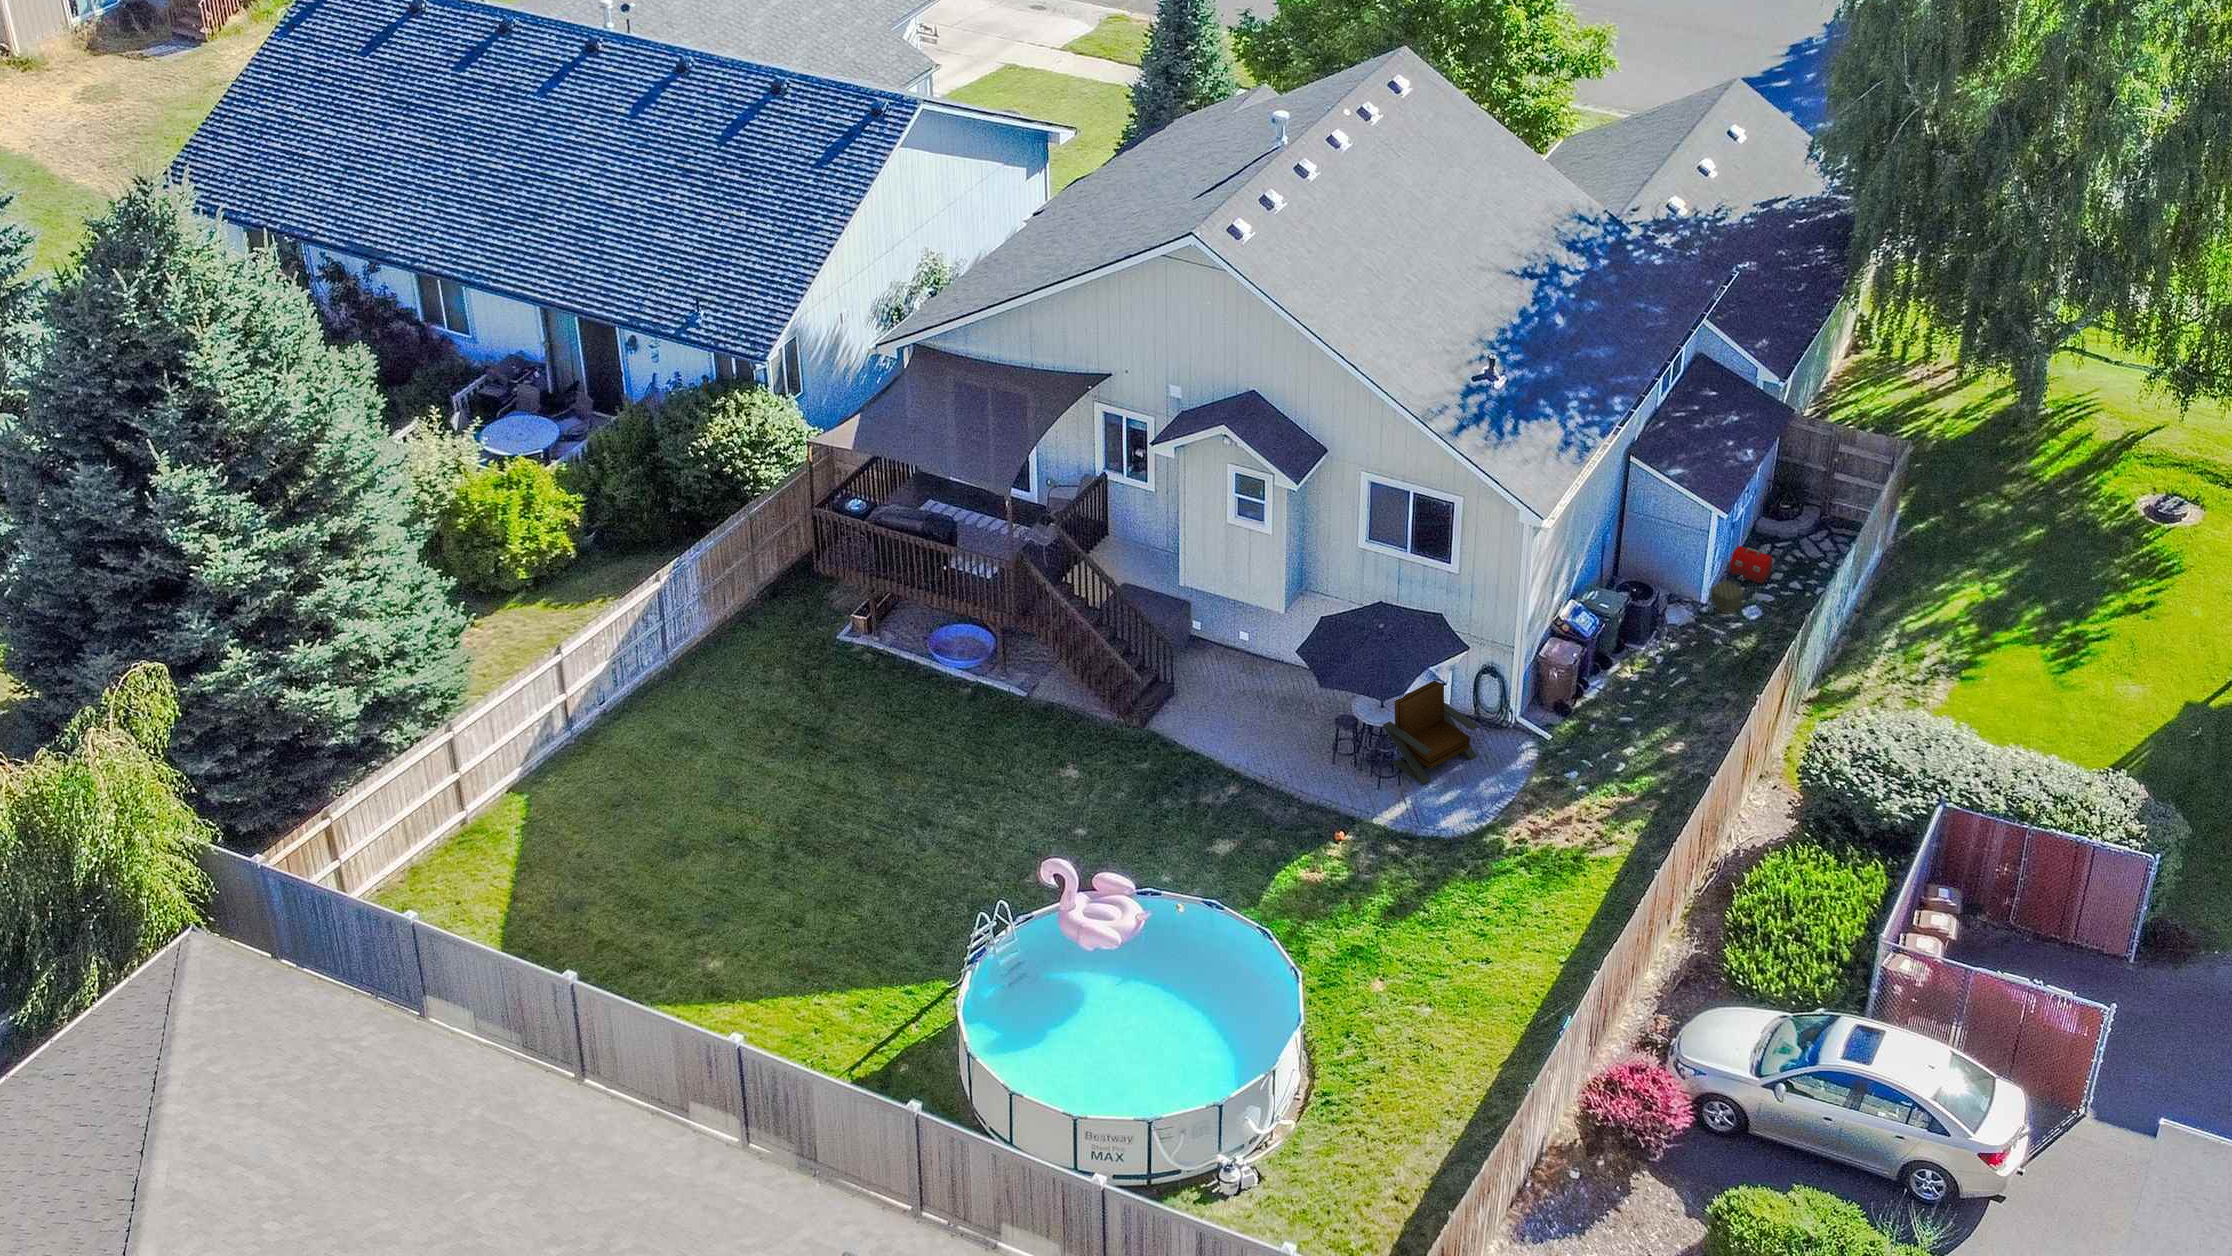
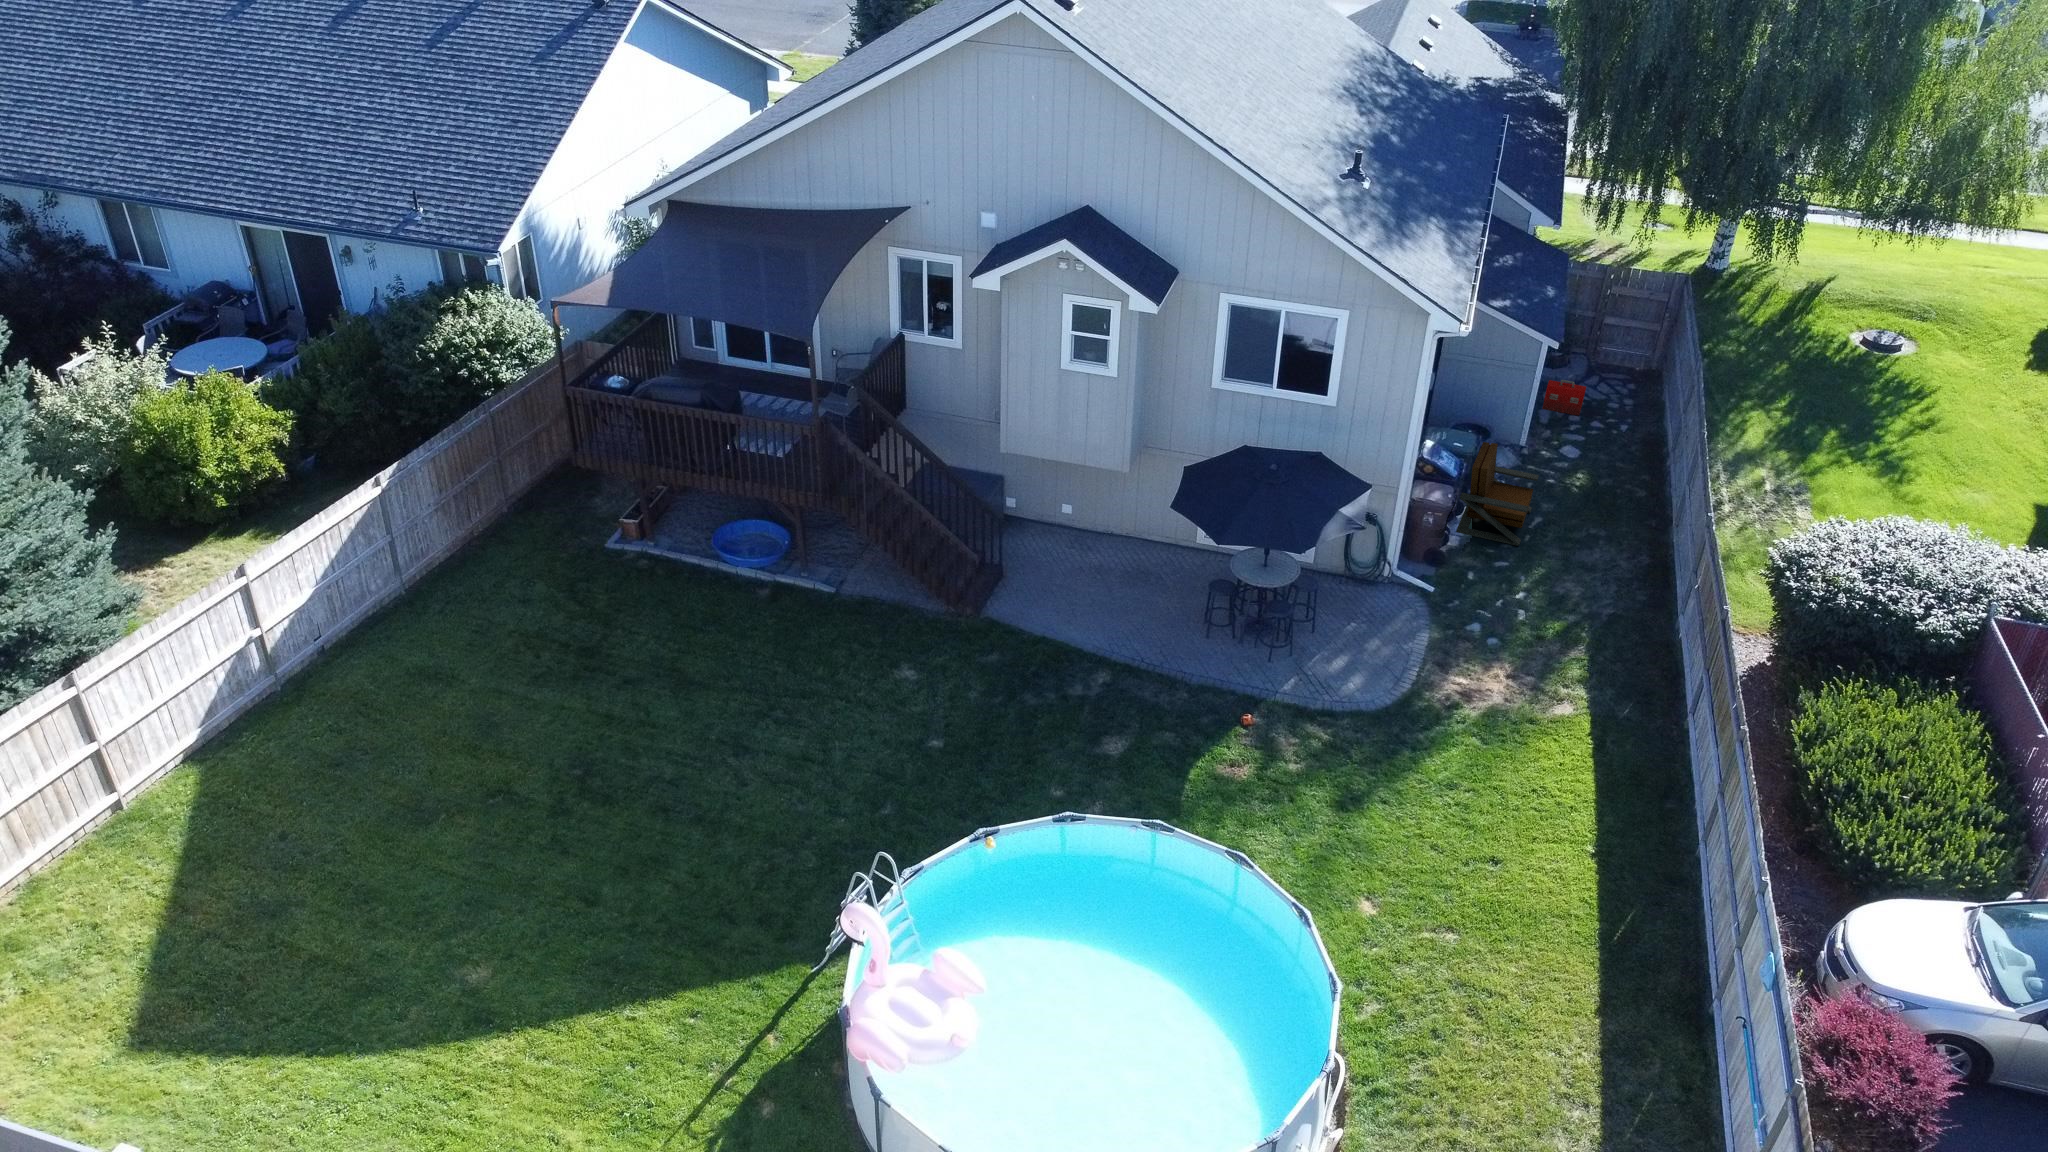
storage box: present [1711,581,1743,614] -> none [1538,413,1575,445]
lounge chair: present [1383,680,1479,785] -> present [1456,442,1539,546]

